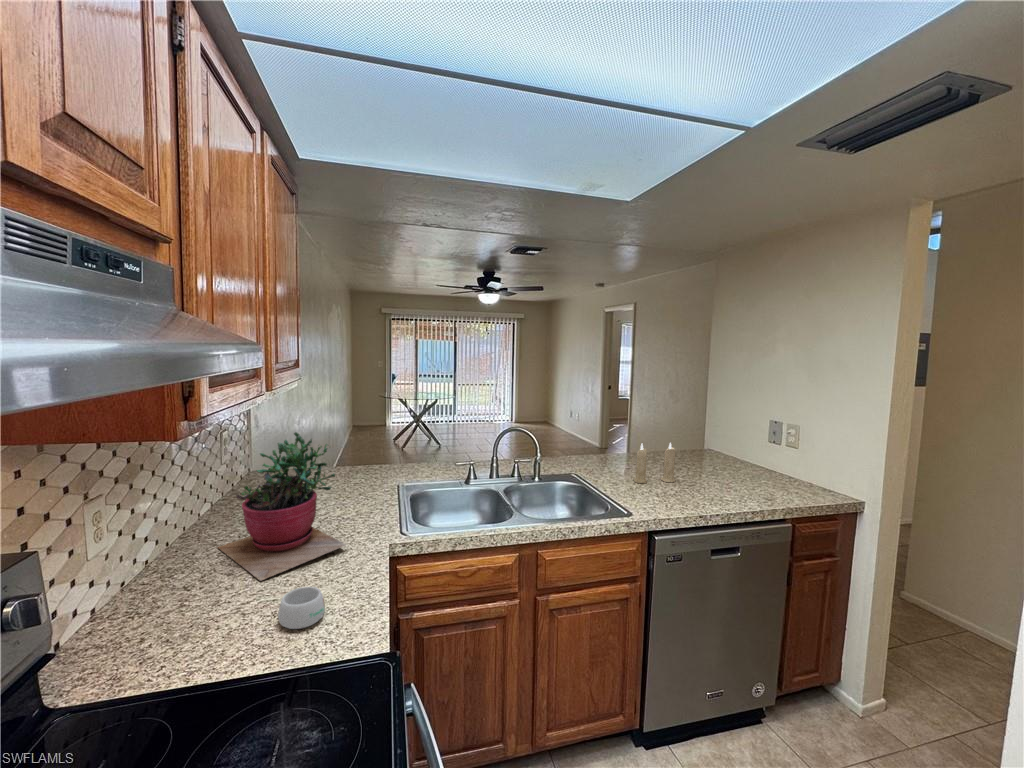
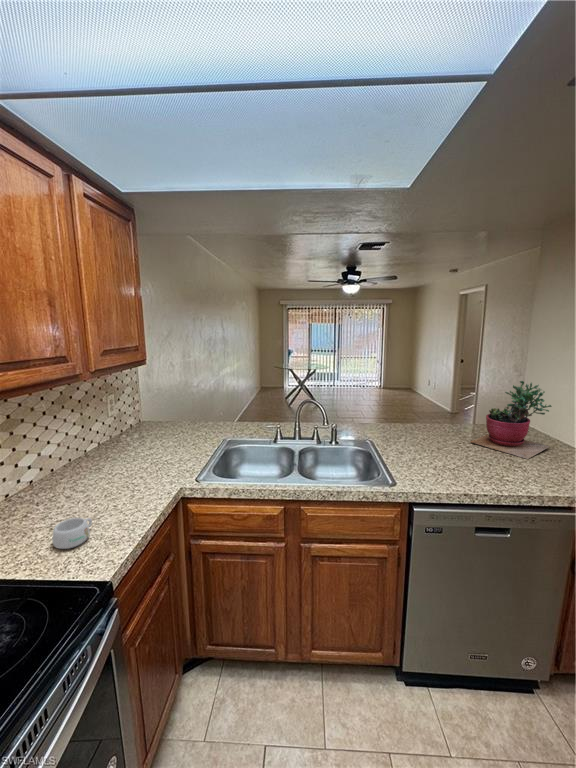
succulent plant: present [218,432,346,581] -> present [471,381,552,459]
candle: present [633,443,675,483] -> none [420,416,464,456]

